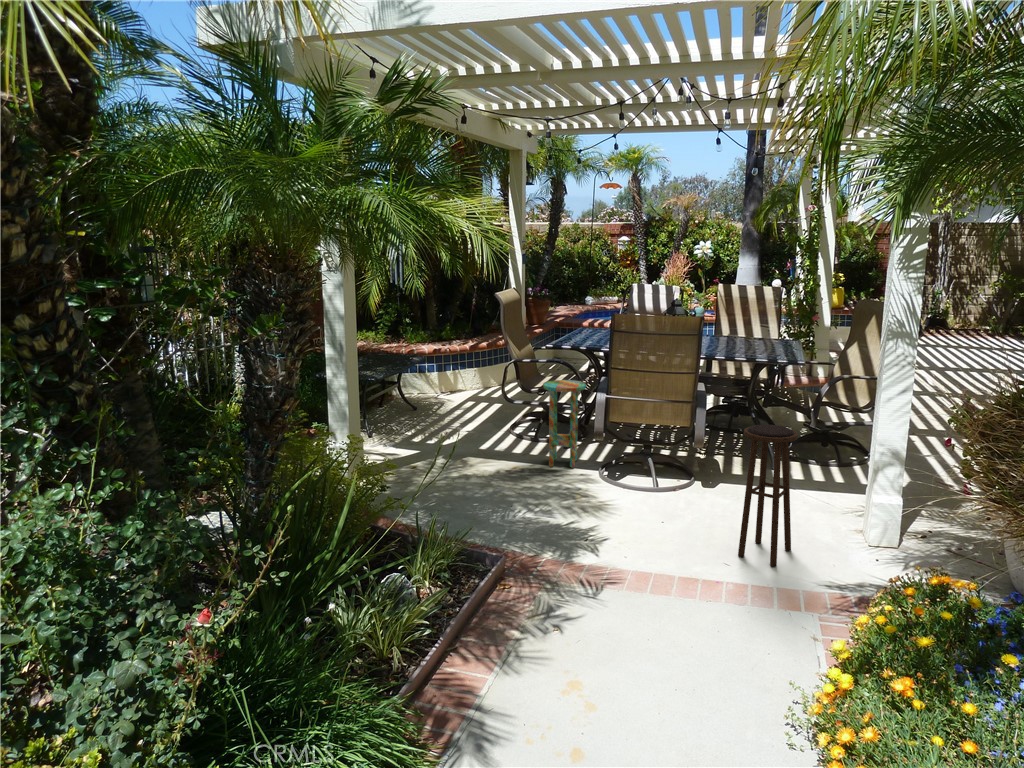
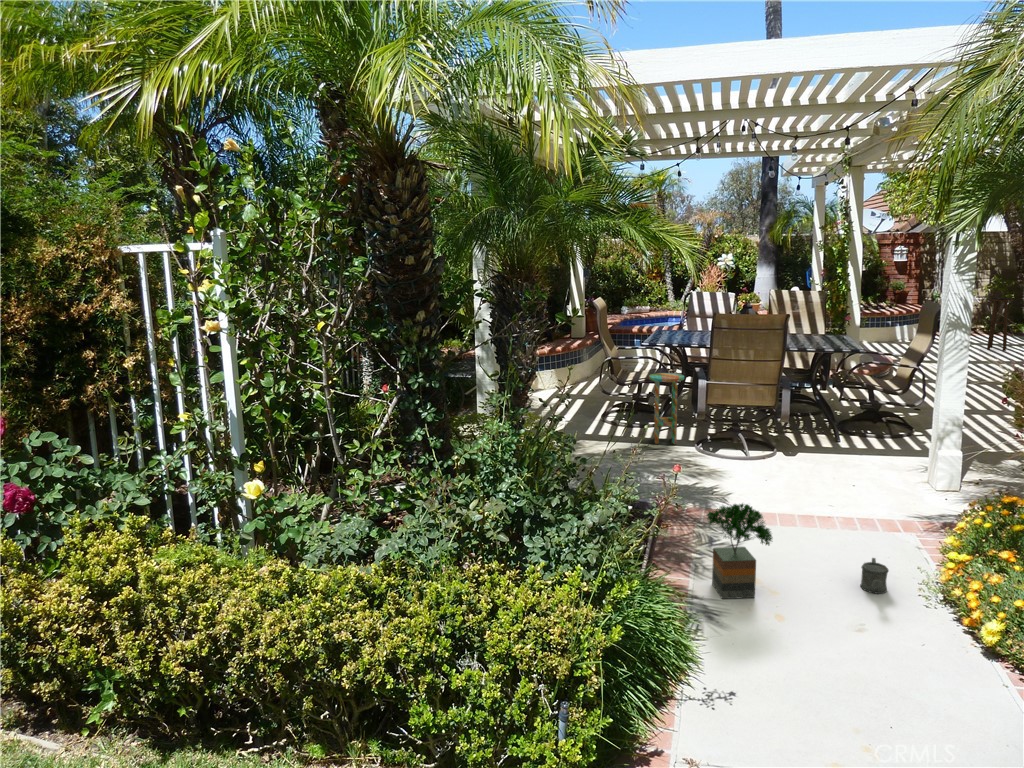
stool: present [738,425,798,567] -> present [987,298,1013,351]
potted tree: none [499,574,587,710] -> present [706,504,773,599]
watering can: none [717,653,753,708] -> present [860,558,889,594]

